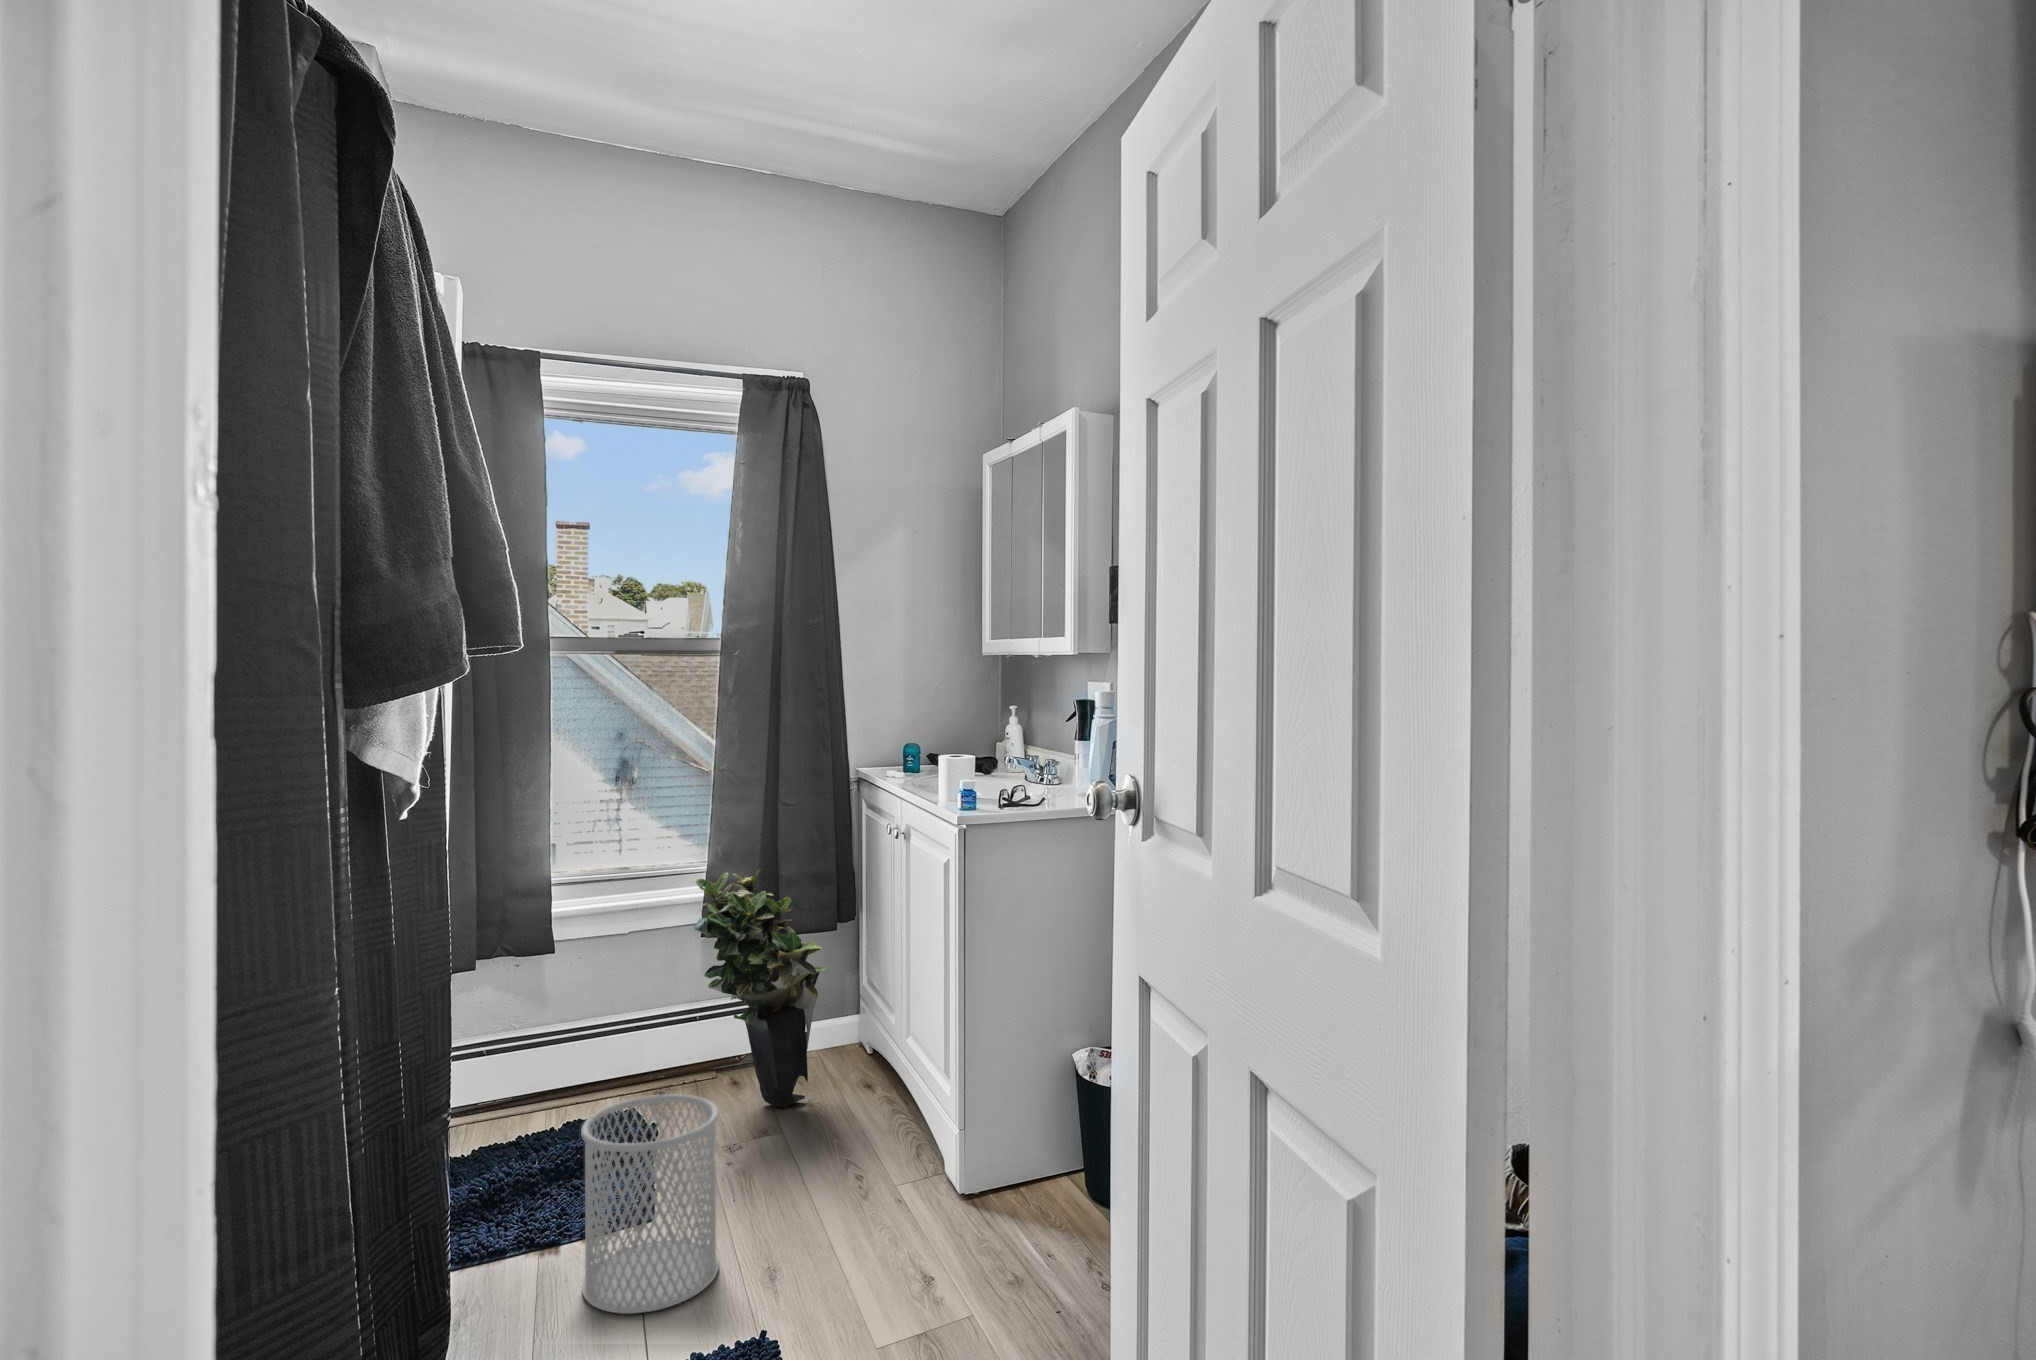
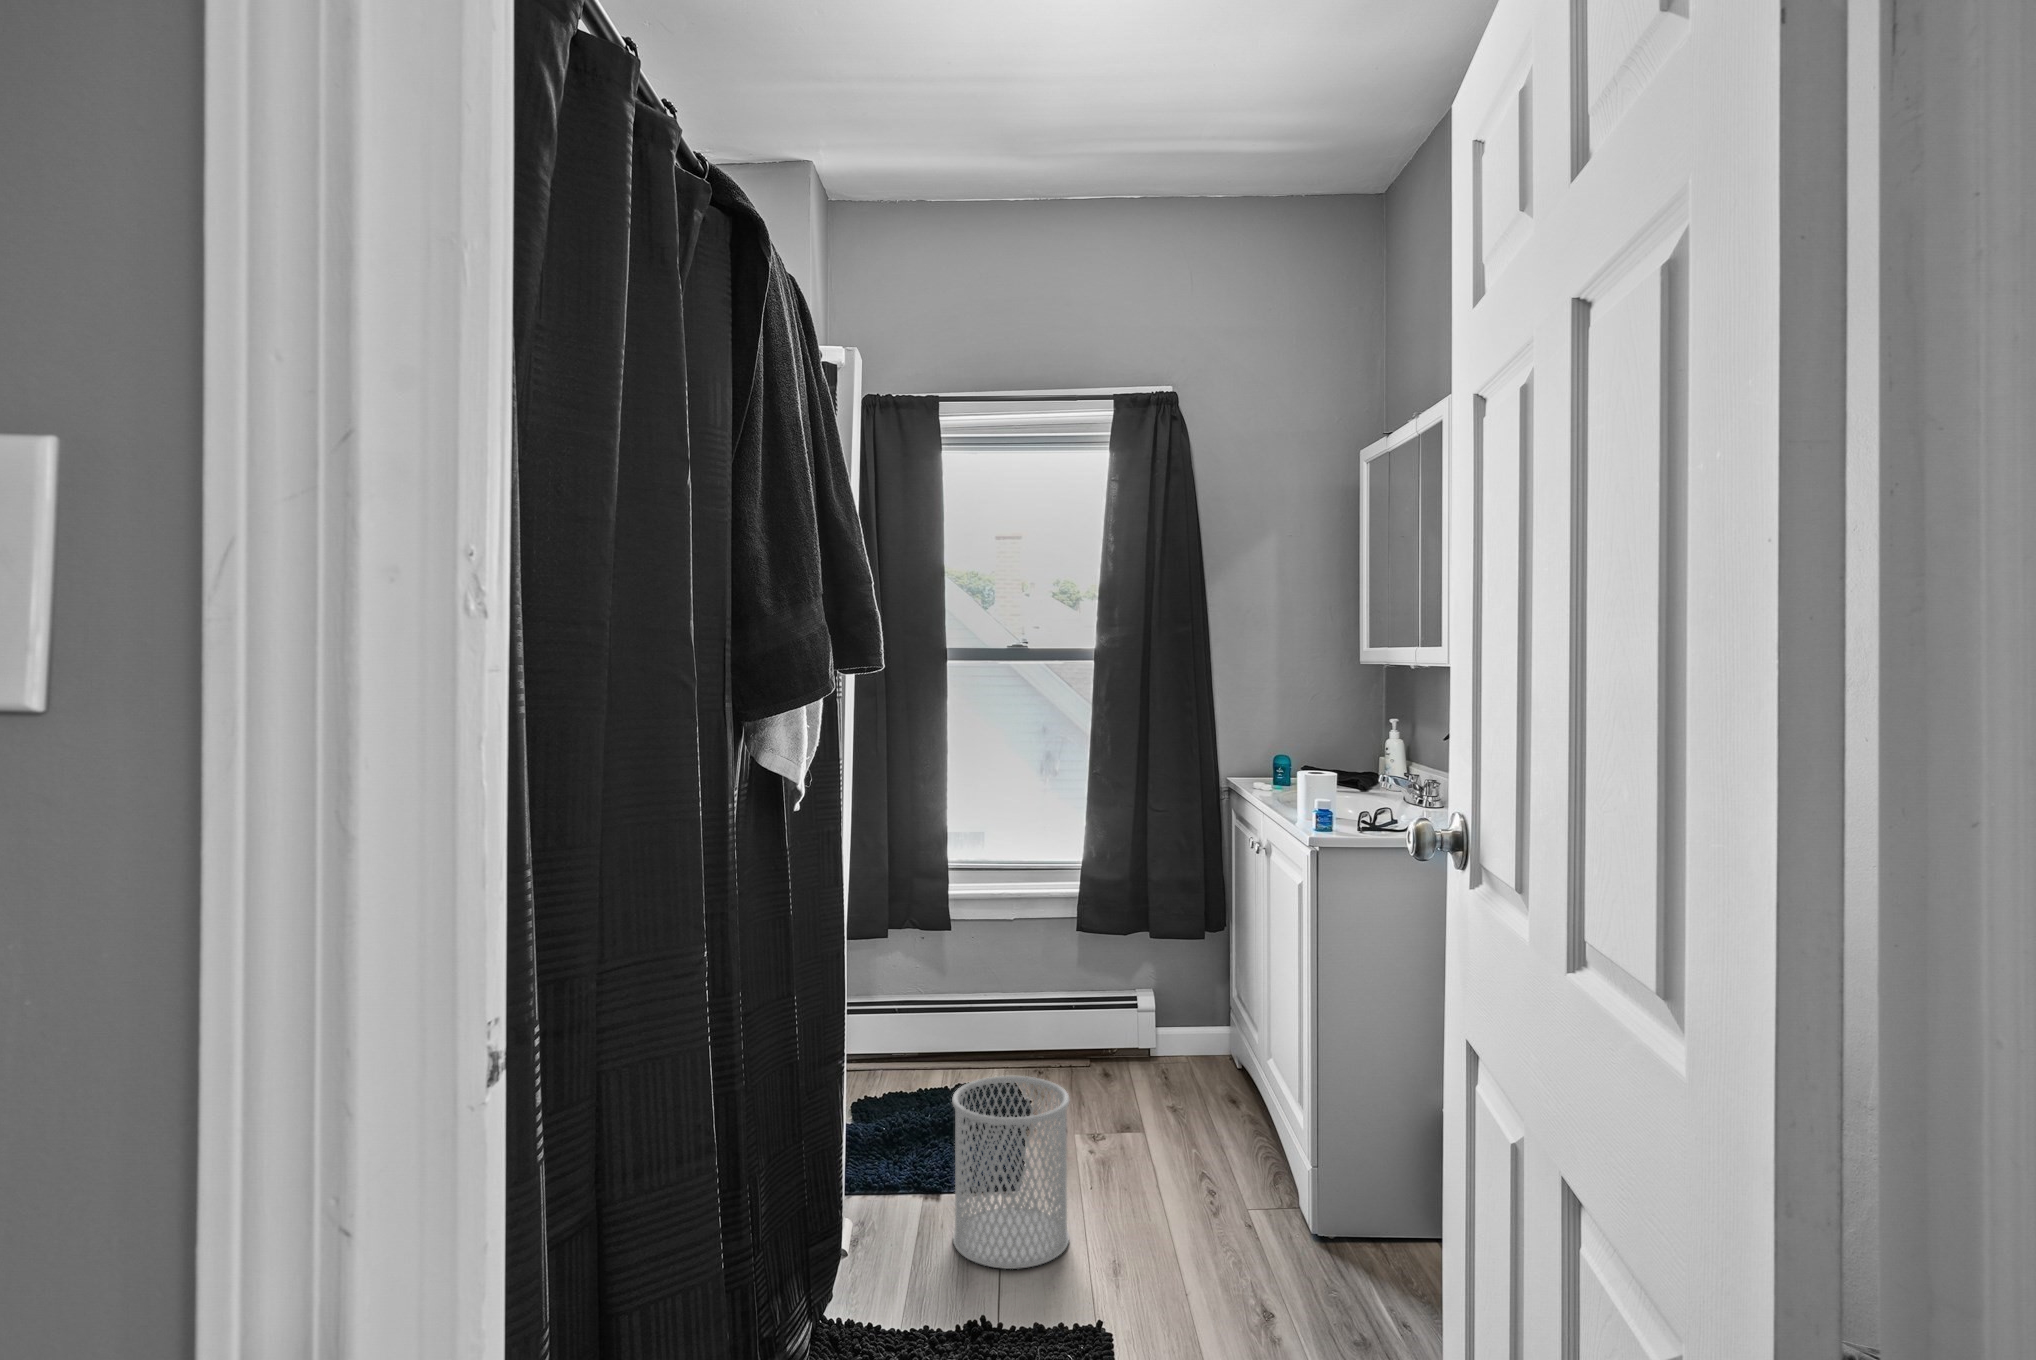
potted plant: present [694,869,825,1108] -> none [1066,871,1190,1105]

